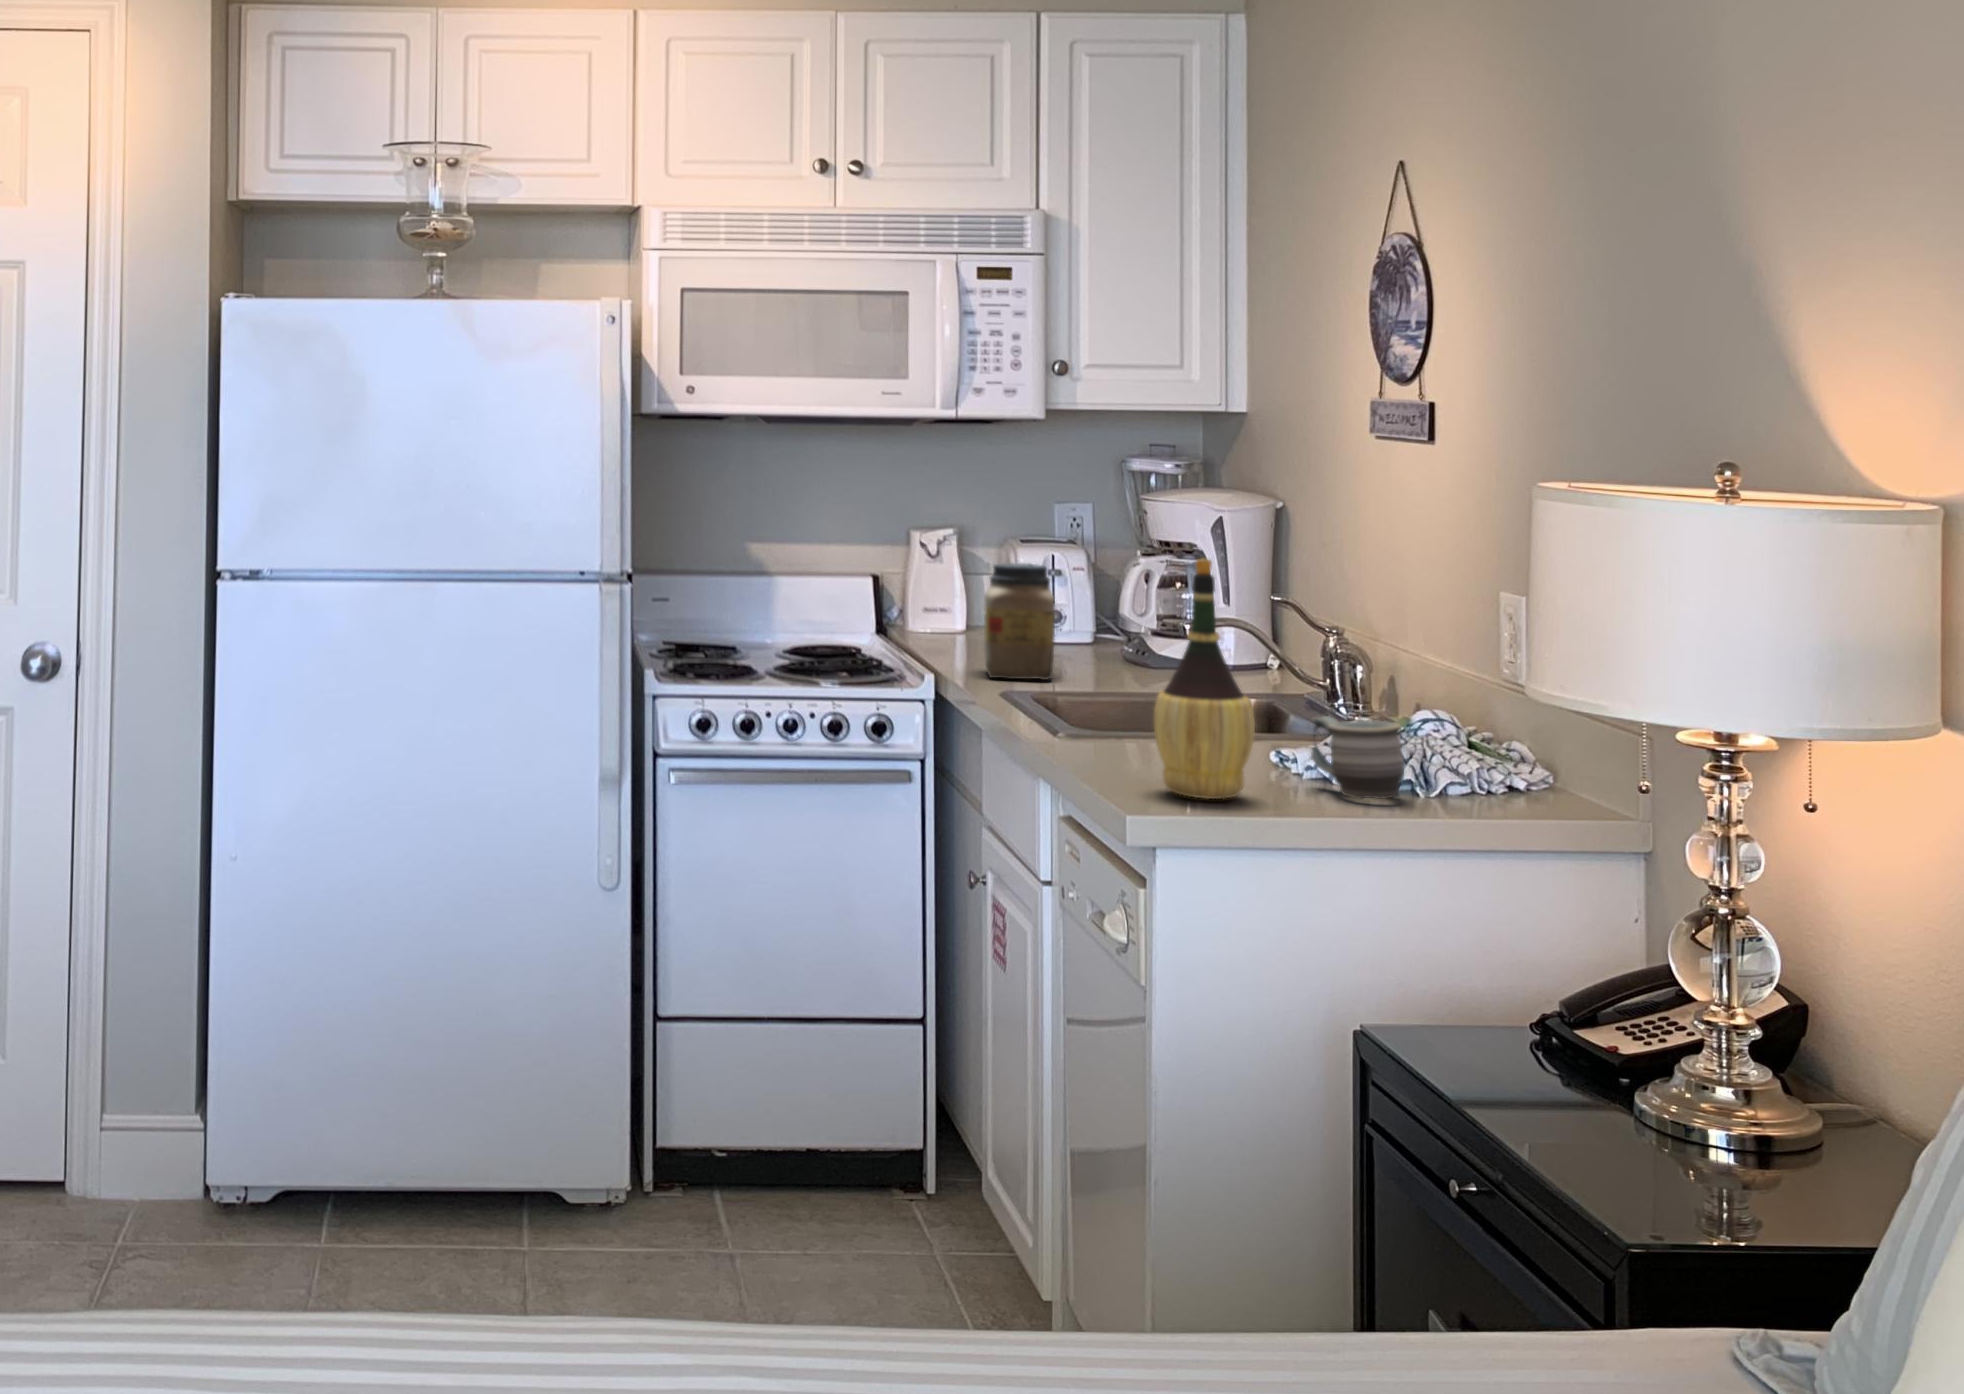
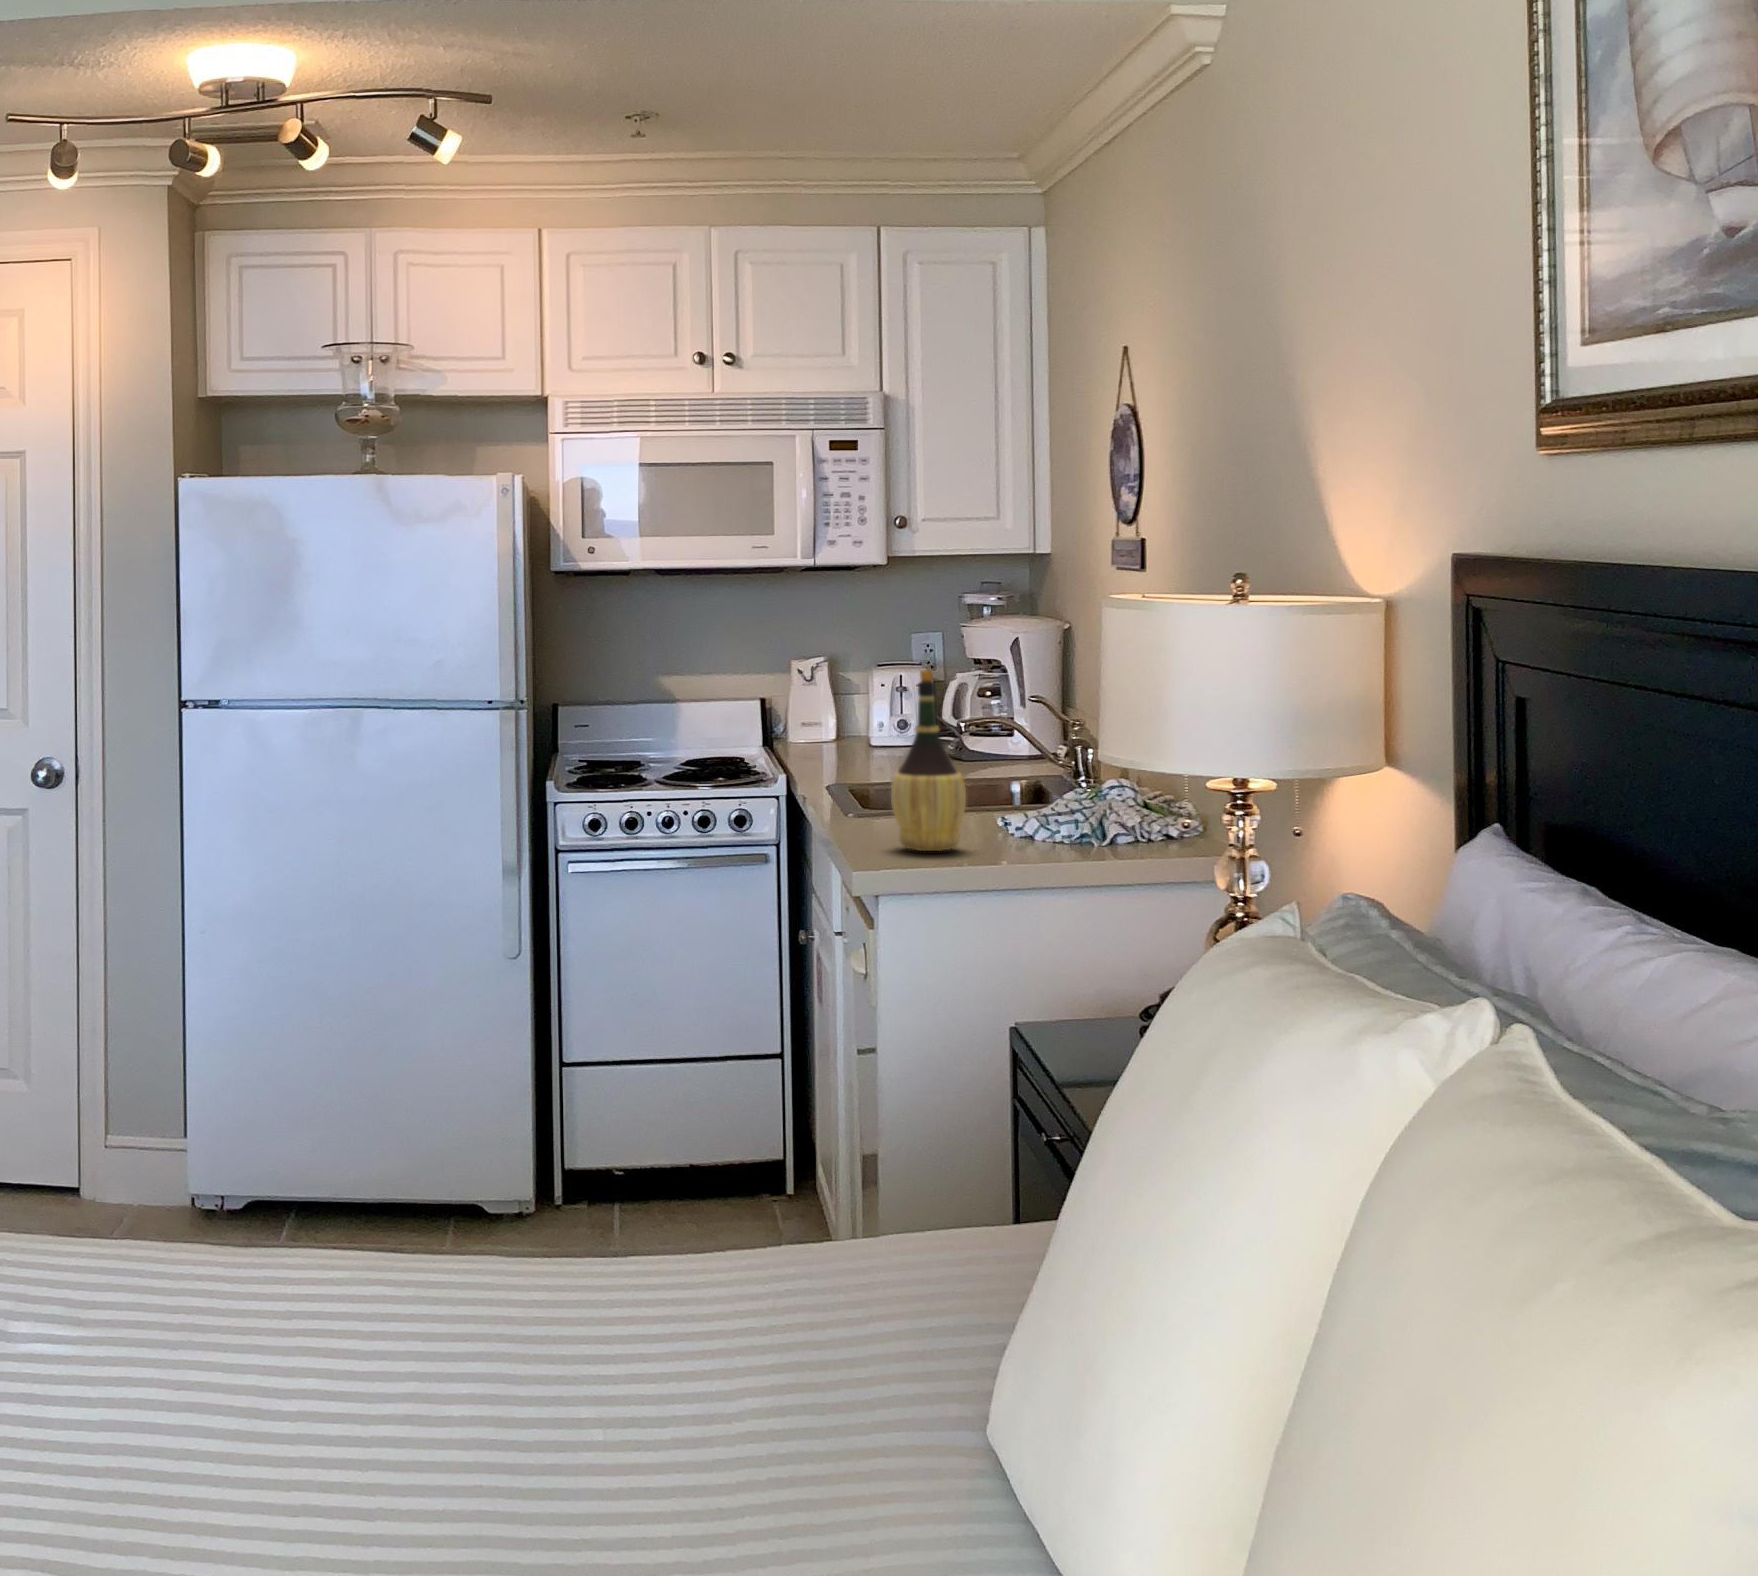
jar: present [984,563,1055,680] -> none [828,684,886,779]
mug: present [1311,716,1404,799] -> none [1020,788,1085,848]

